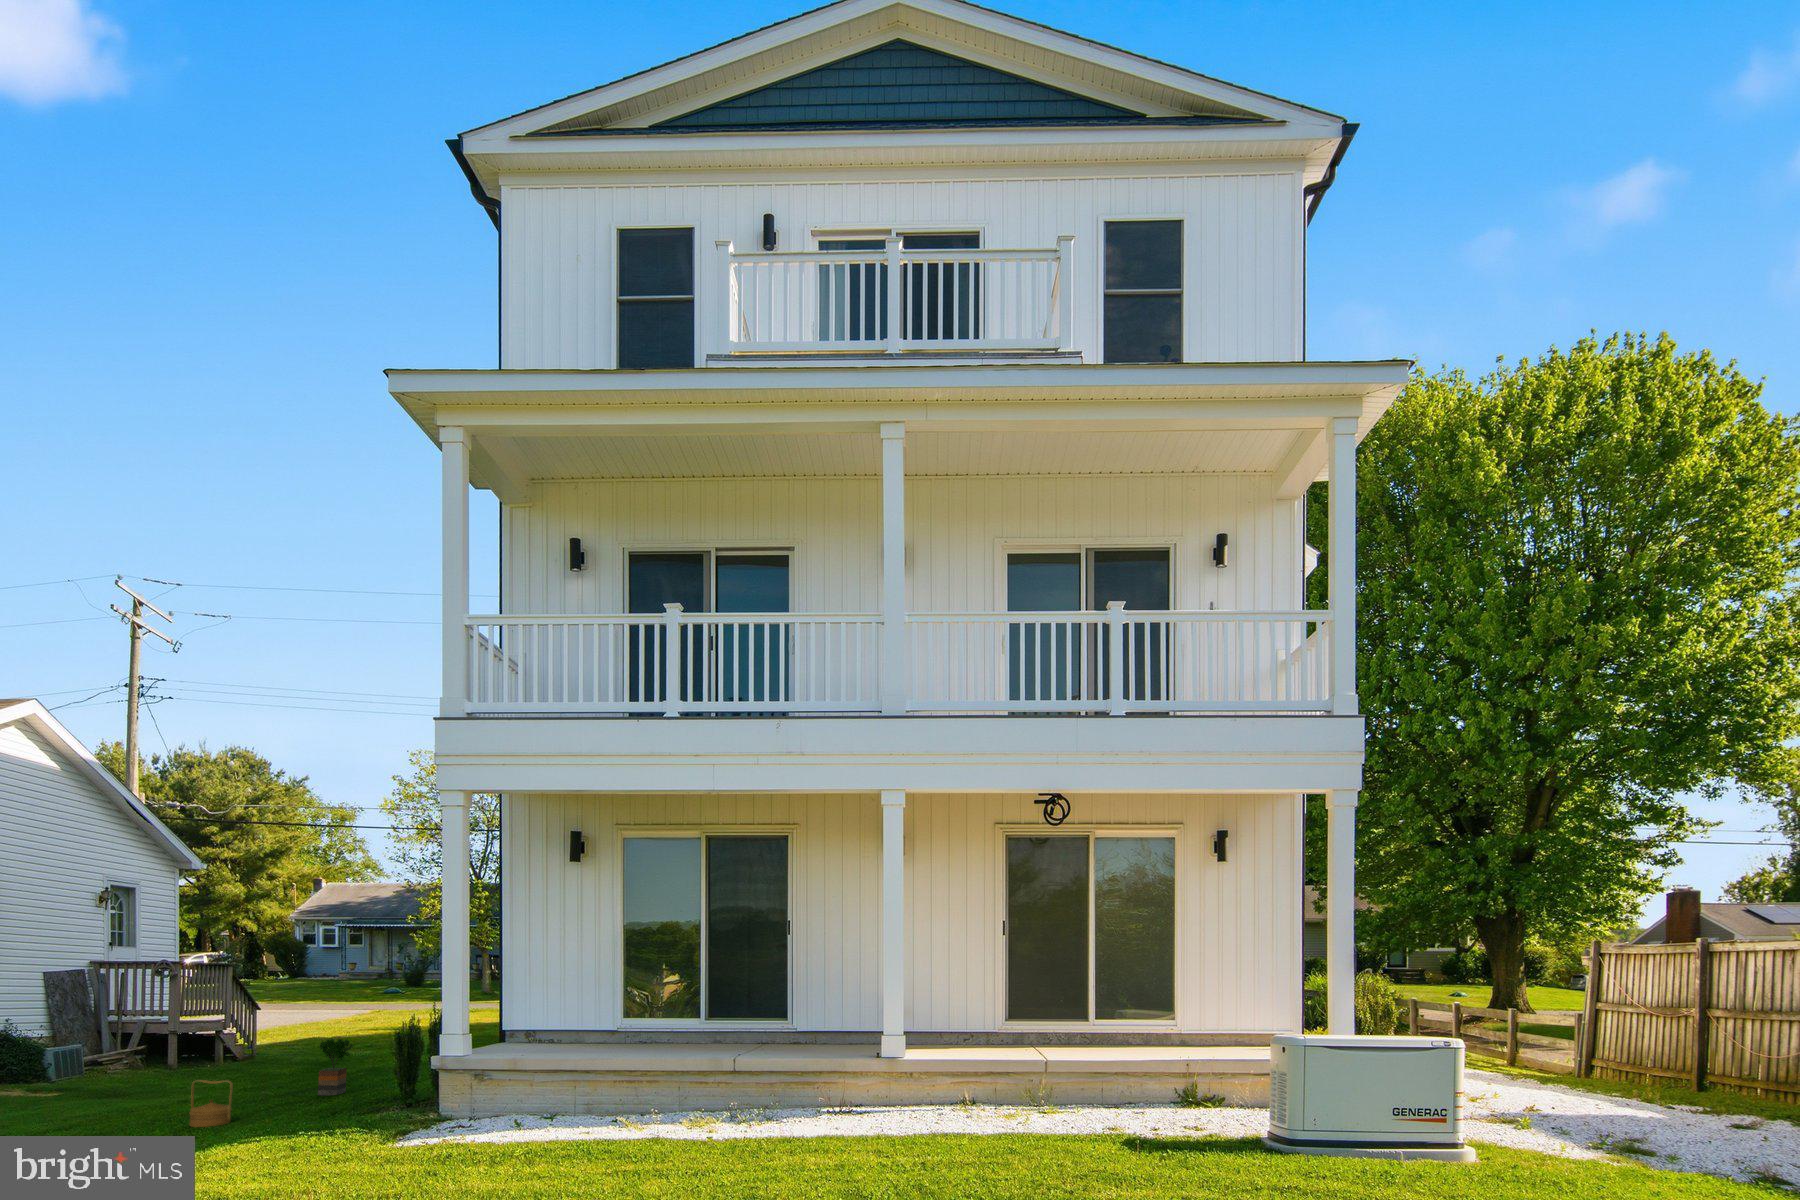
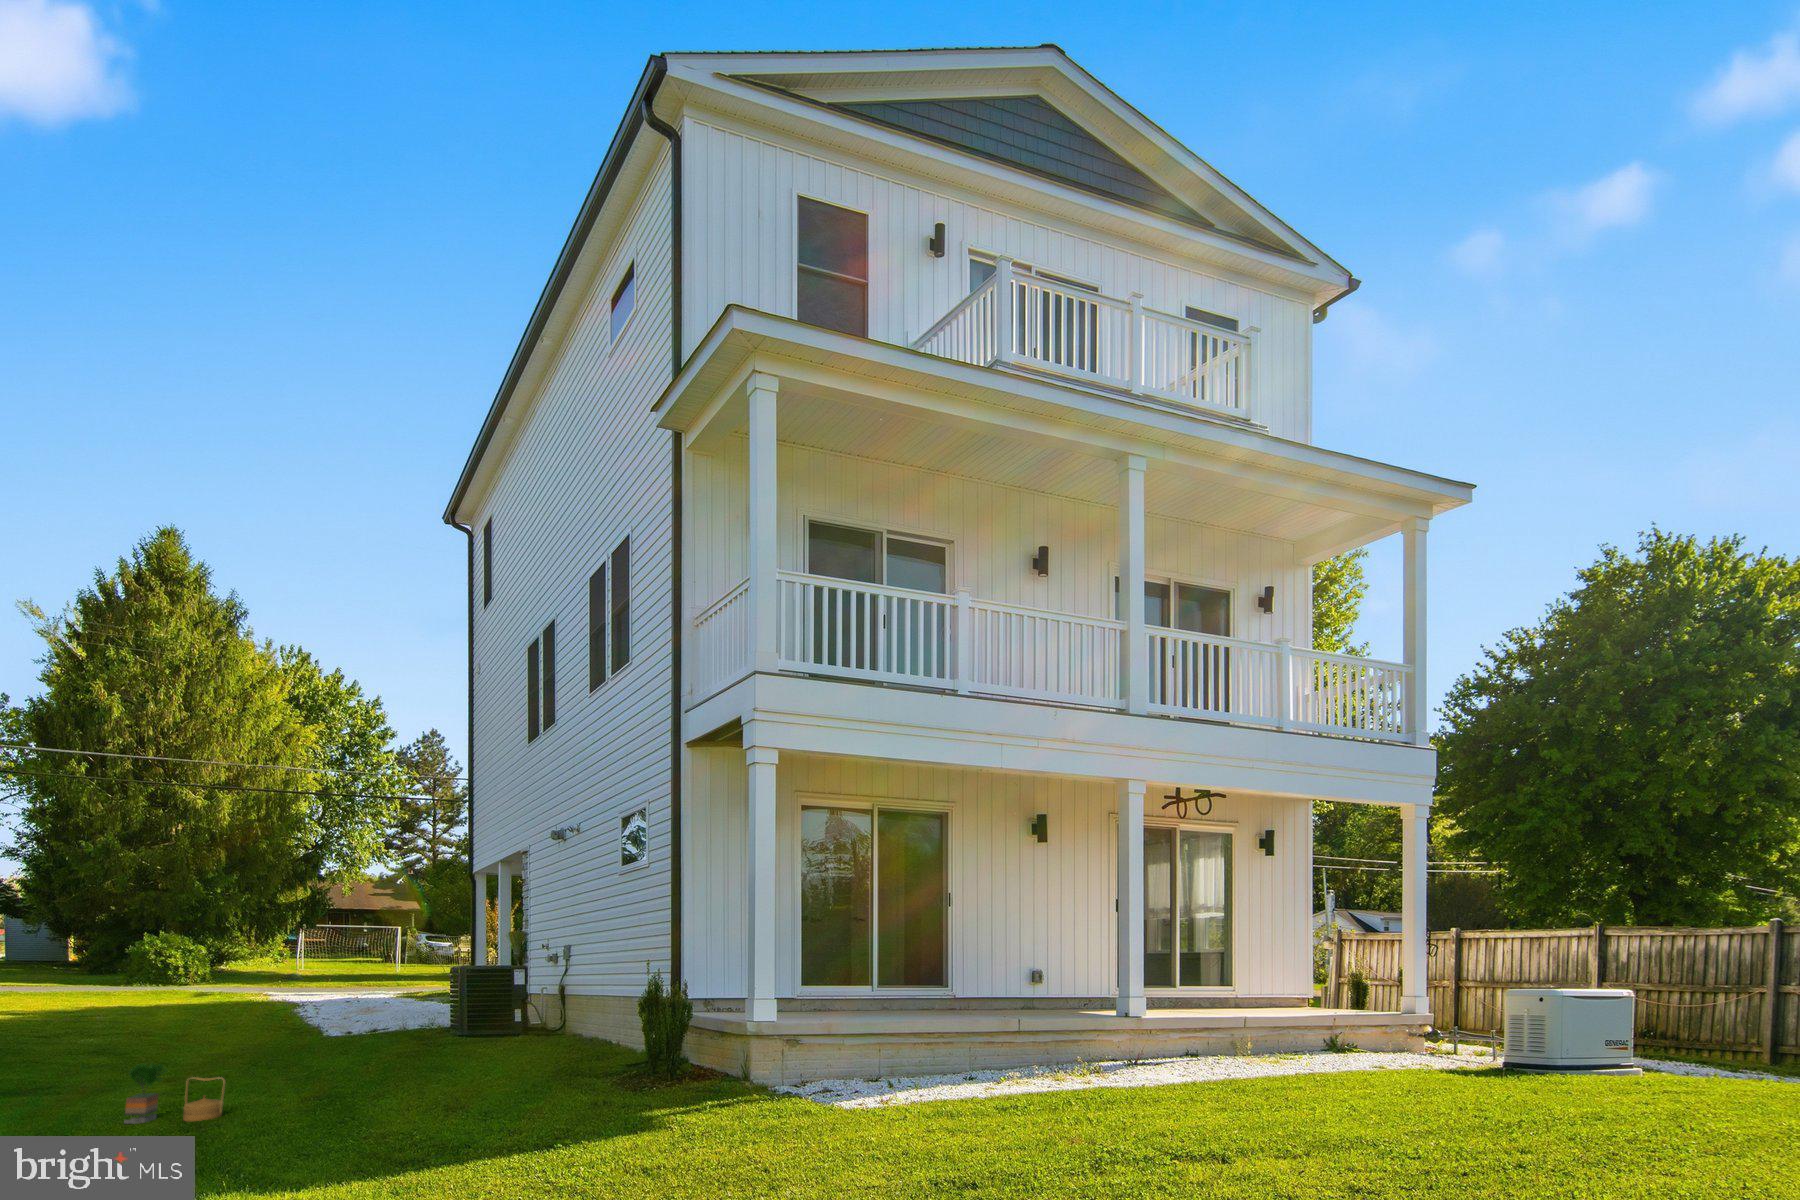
potted tree: present [318,1039,354,1096] -> present [124,1064,167,1124]

